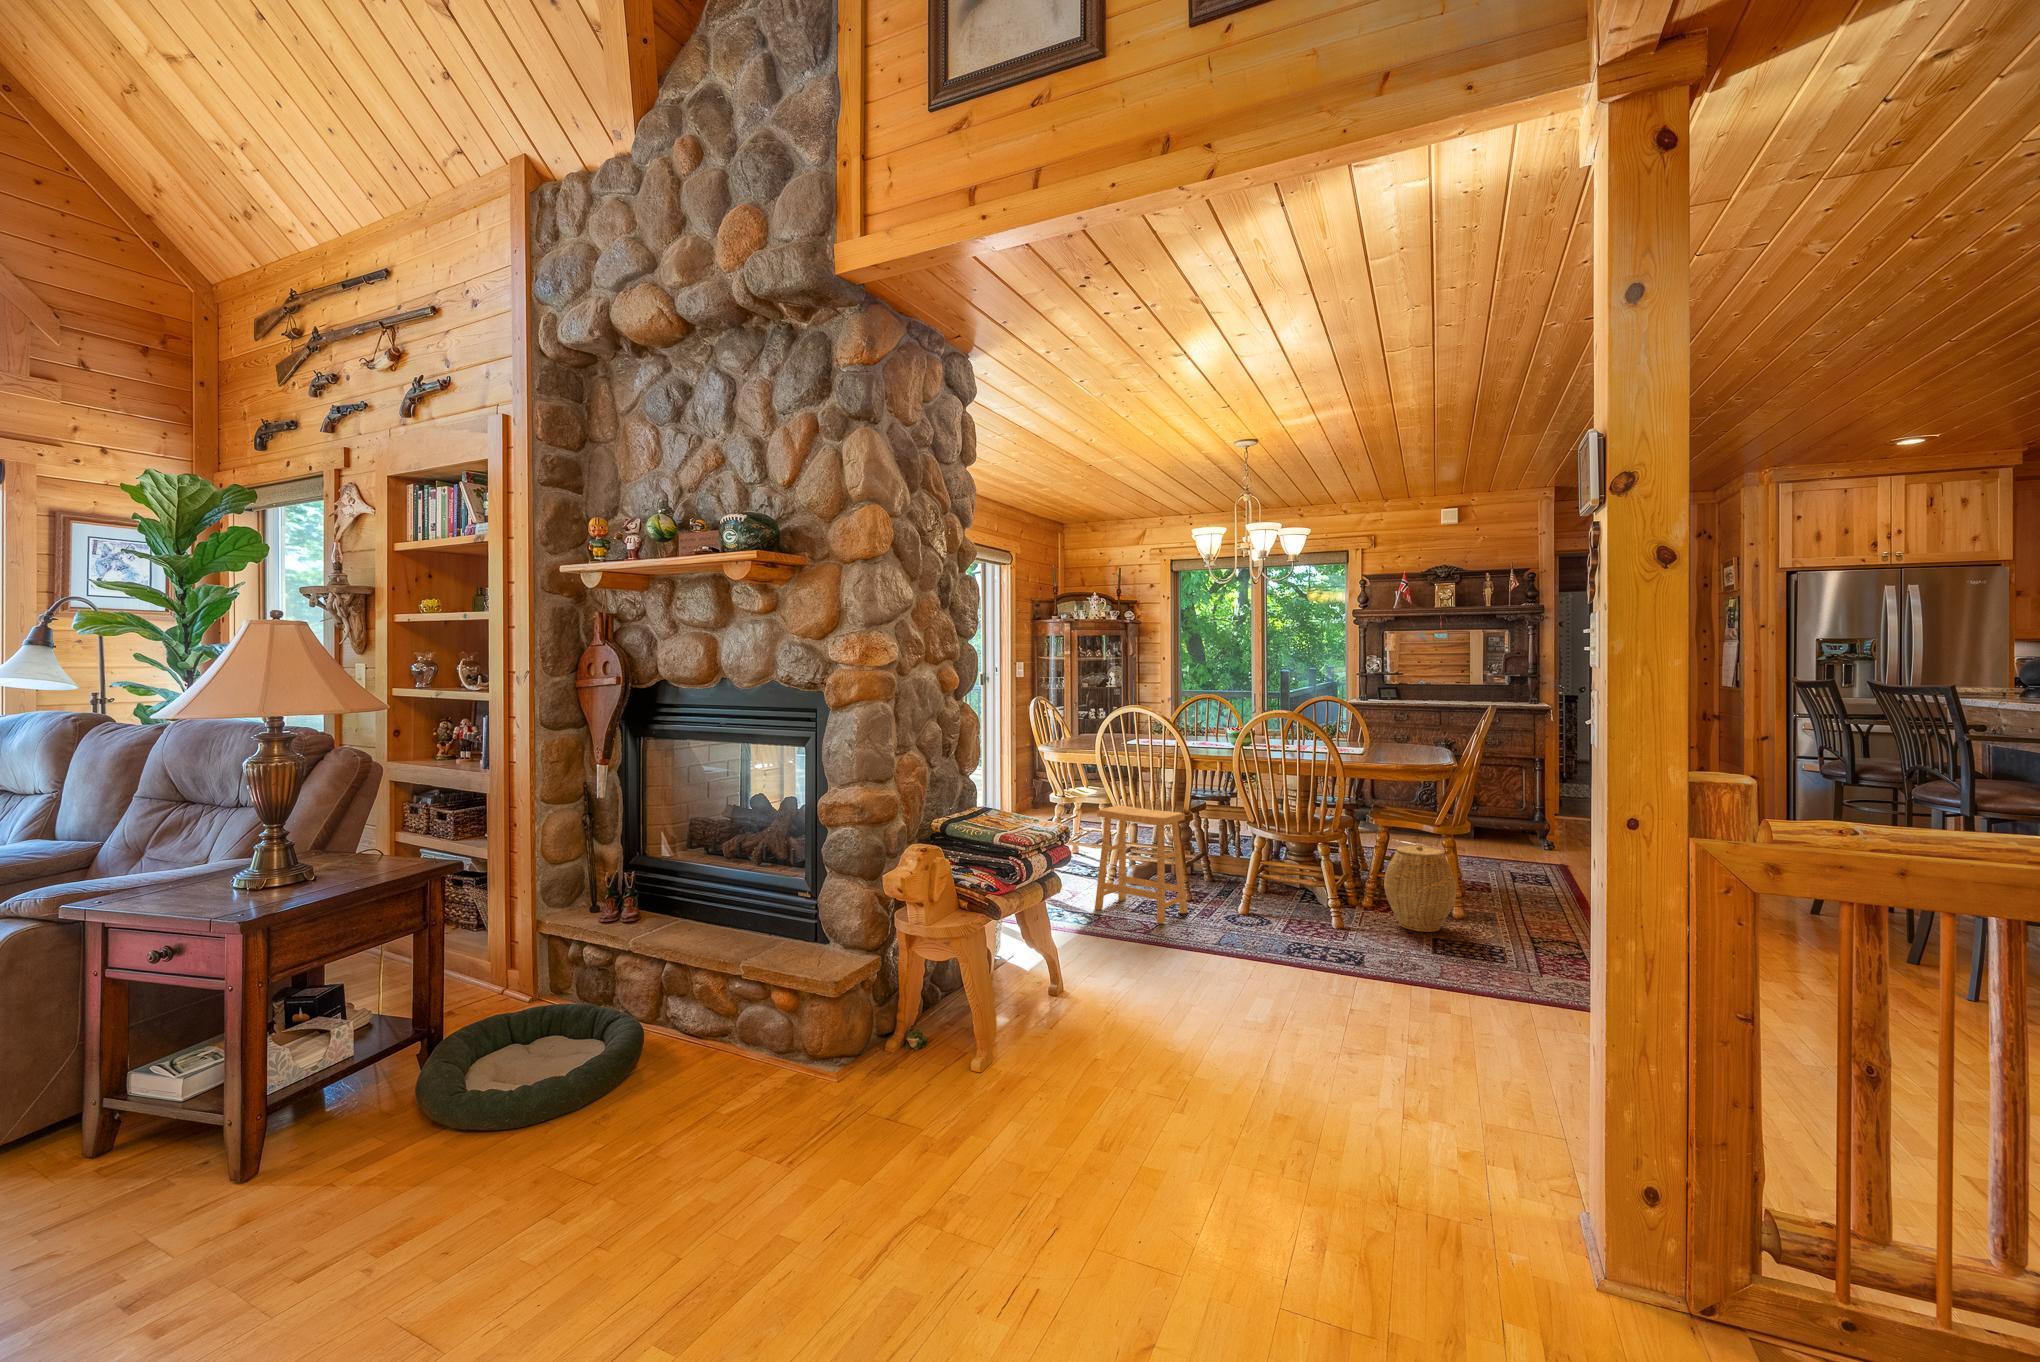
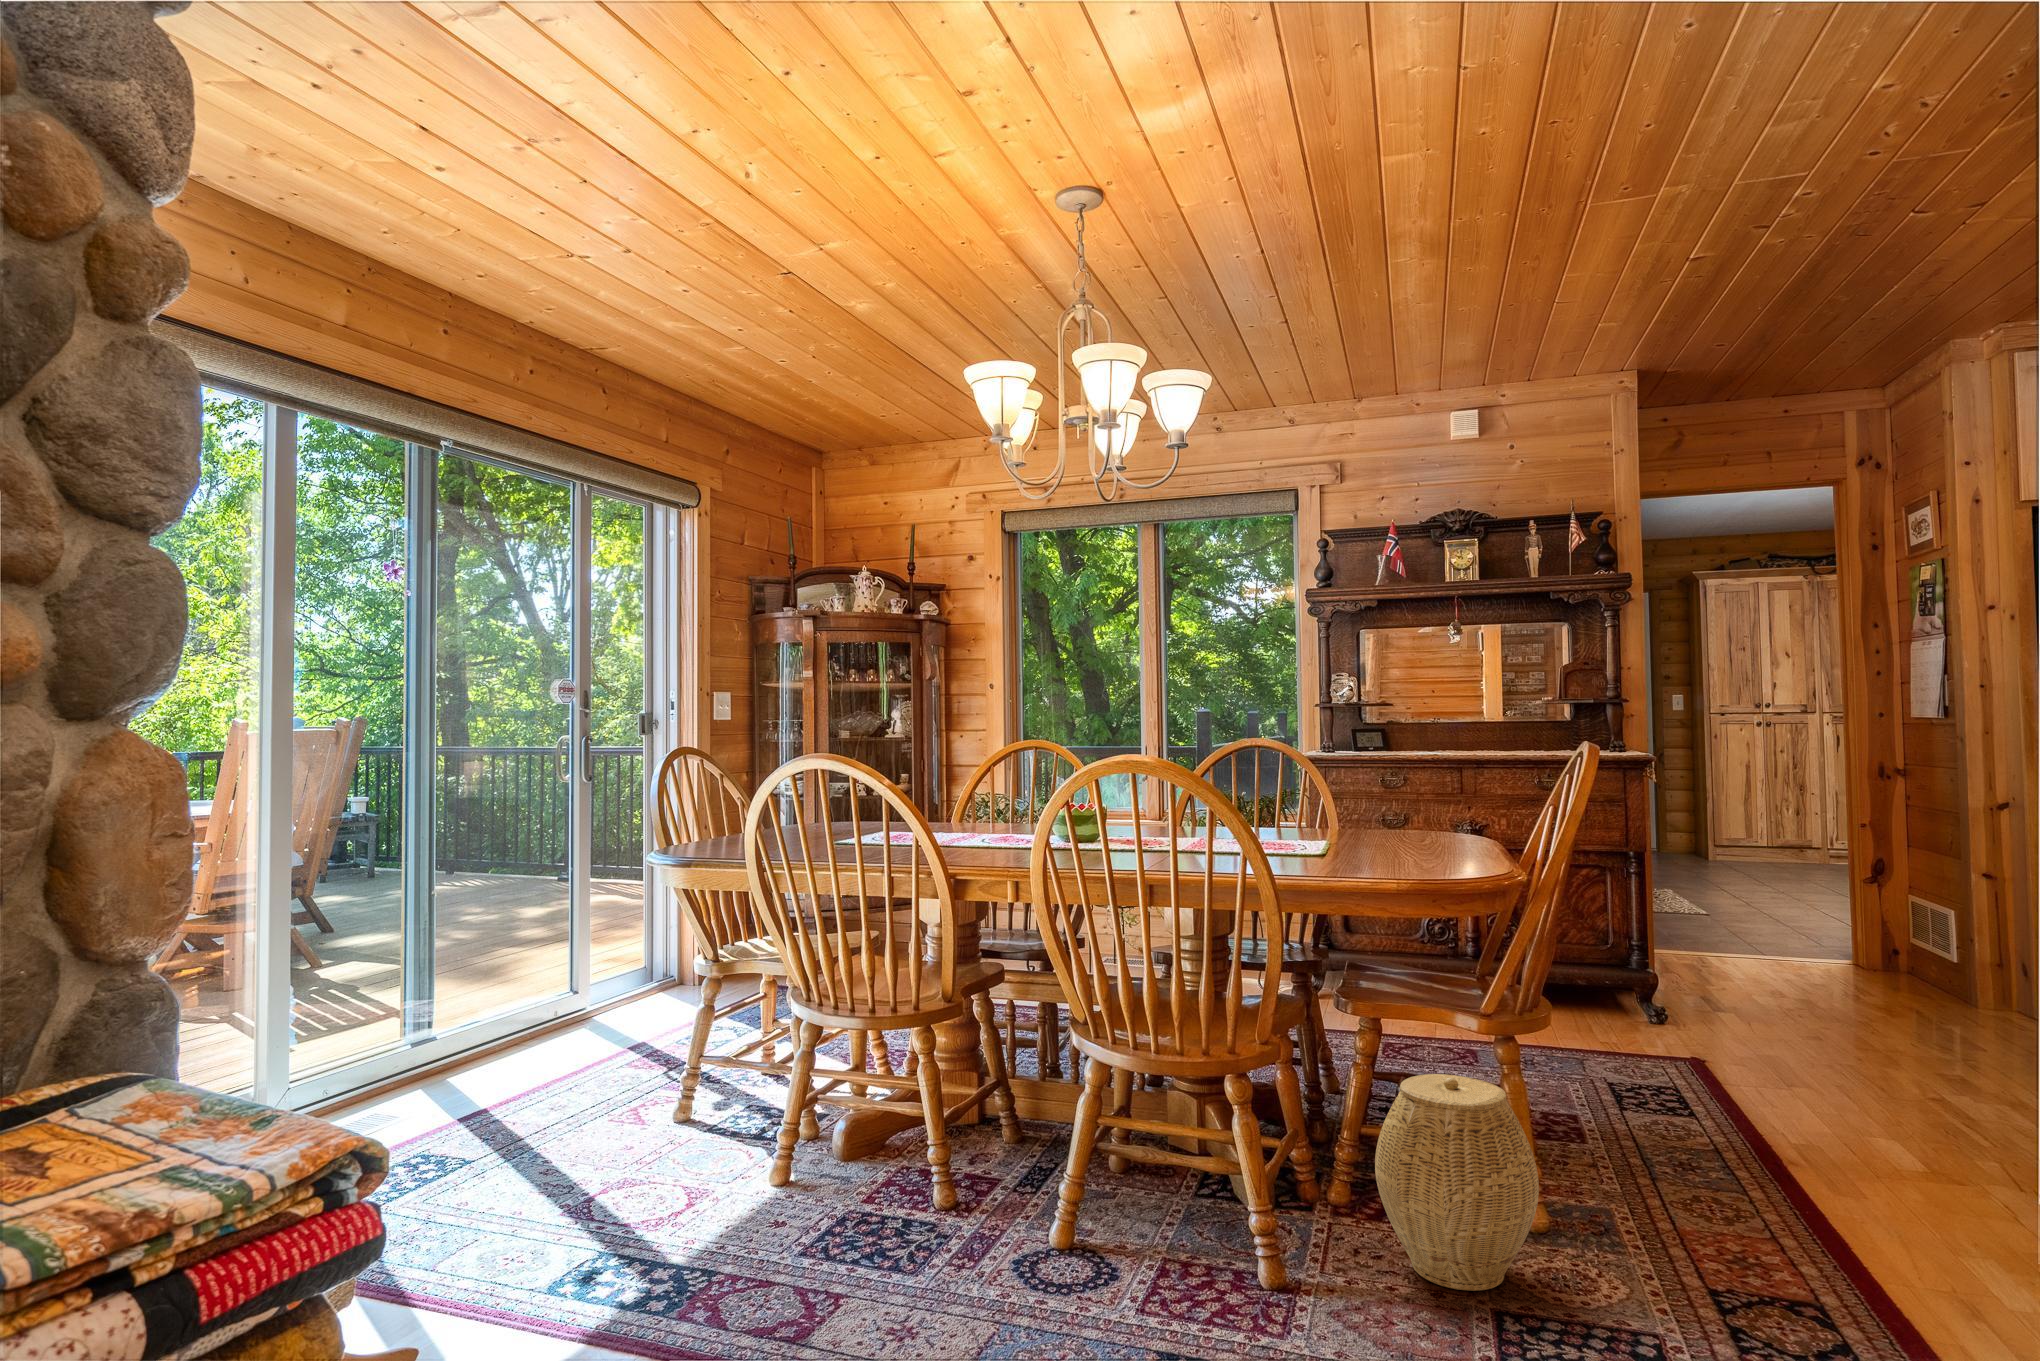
footstool: present [1095,805,1187,924] -> none [711,995,930,1304]

